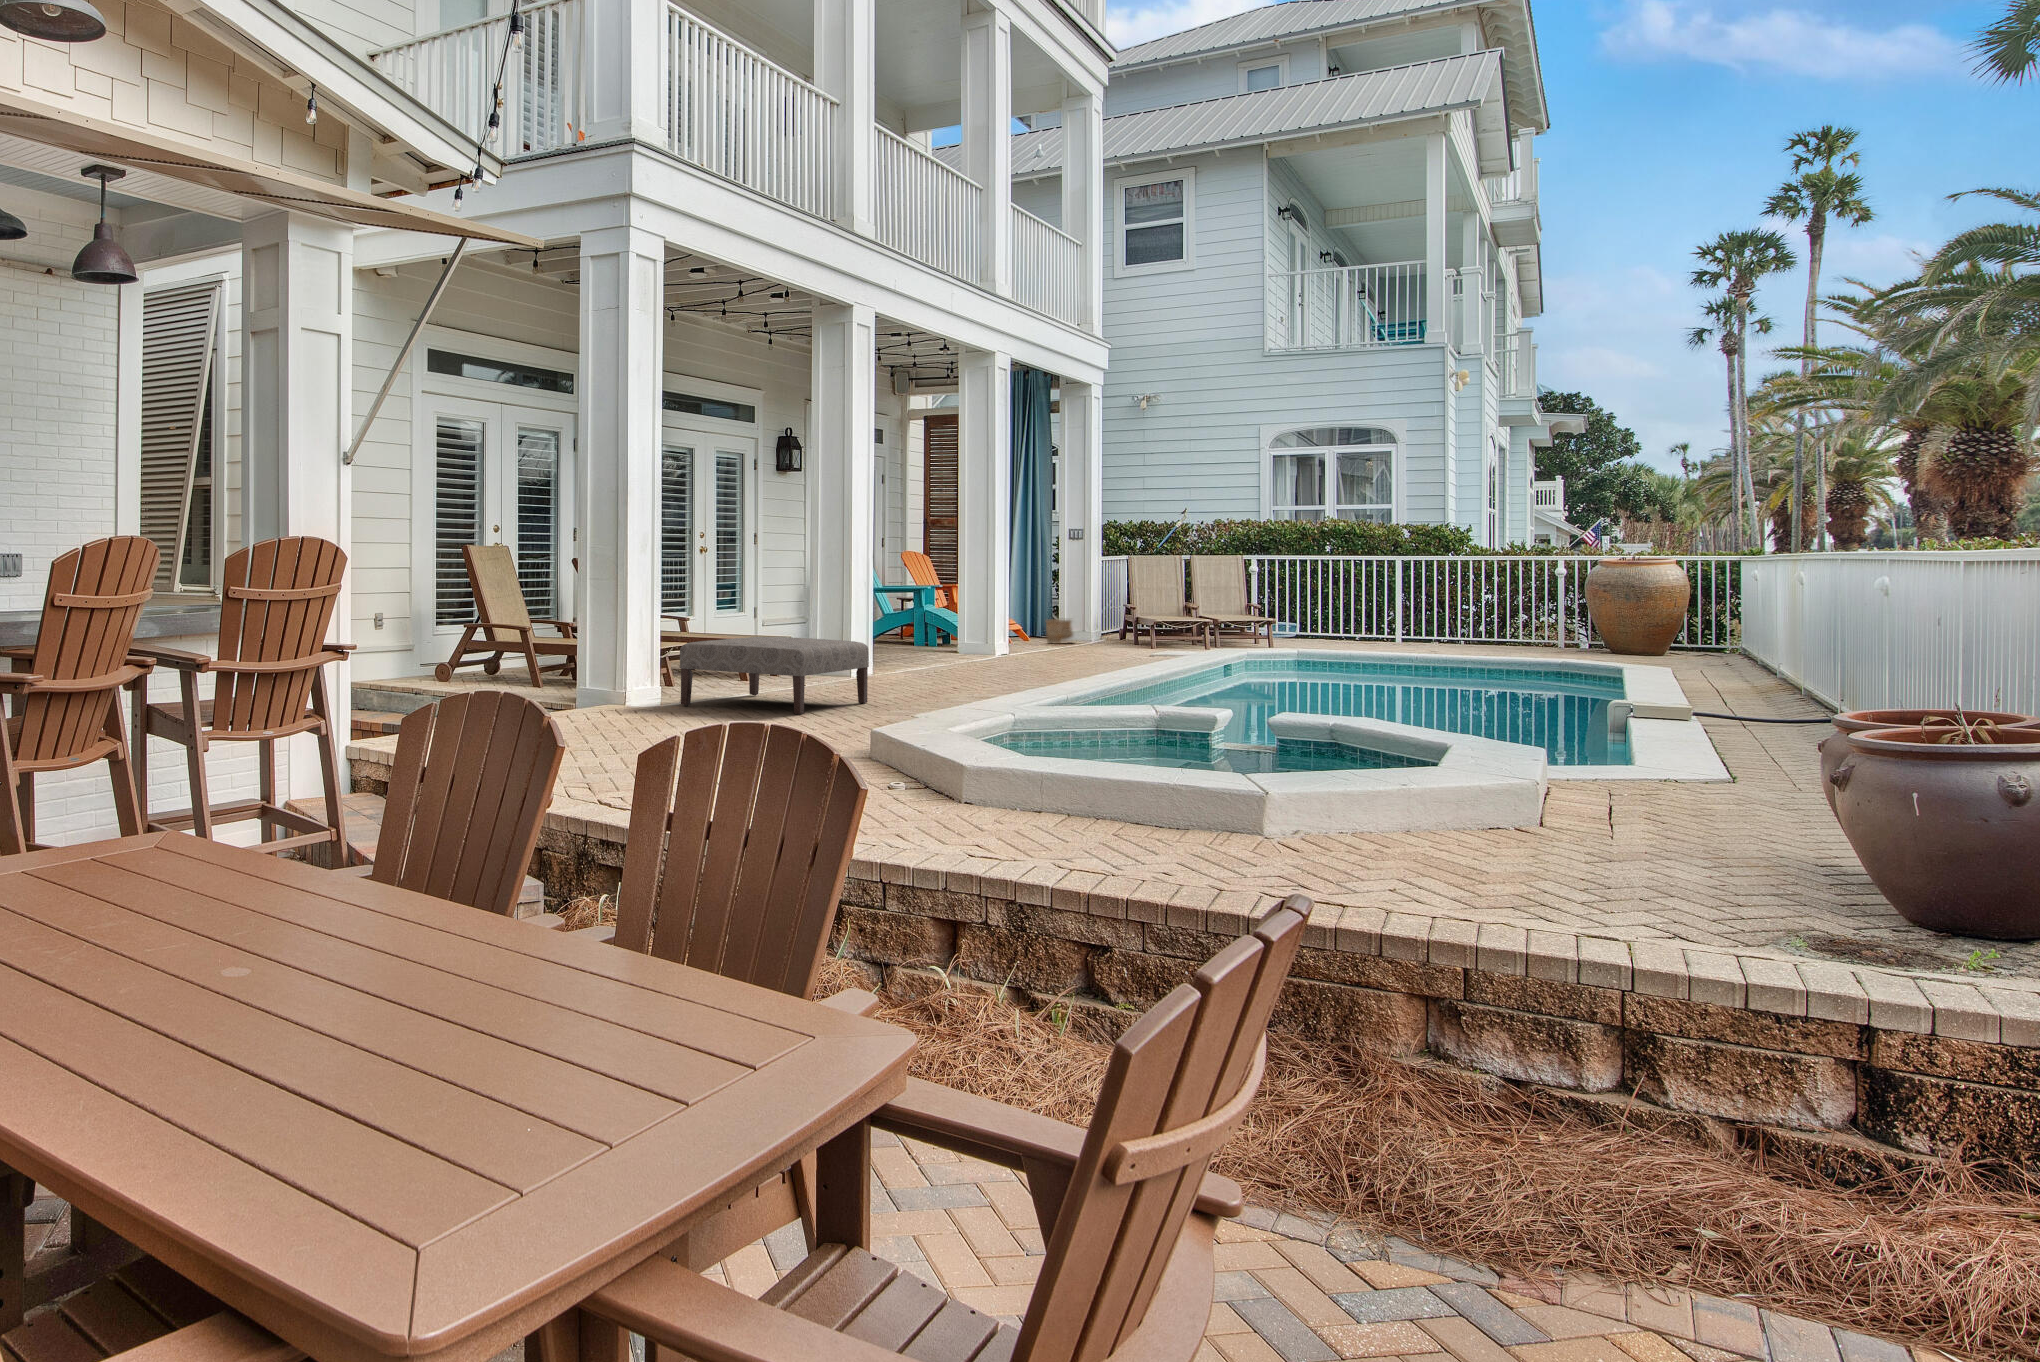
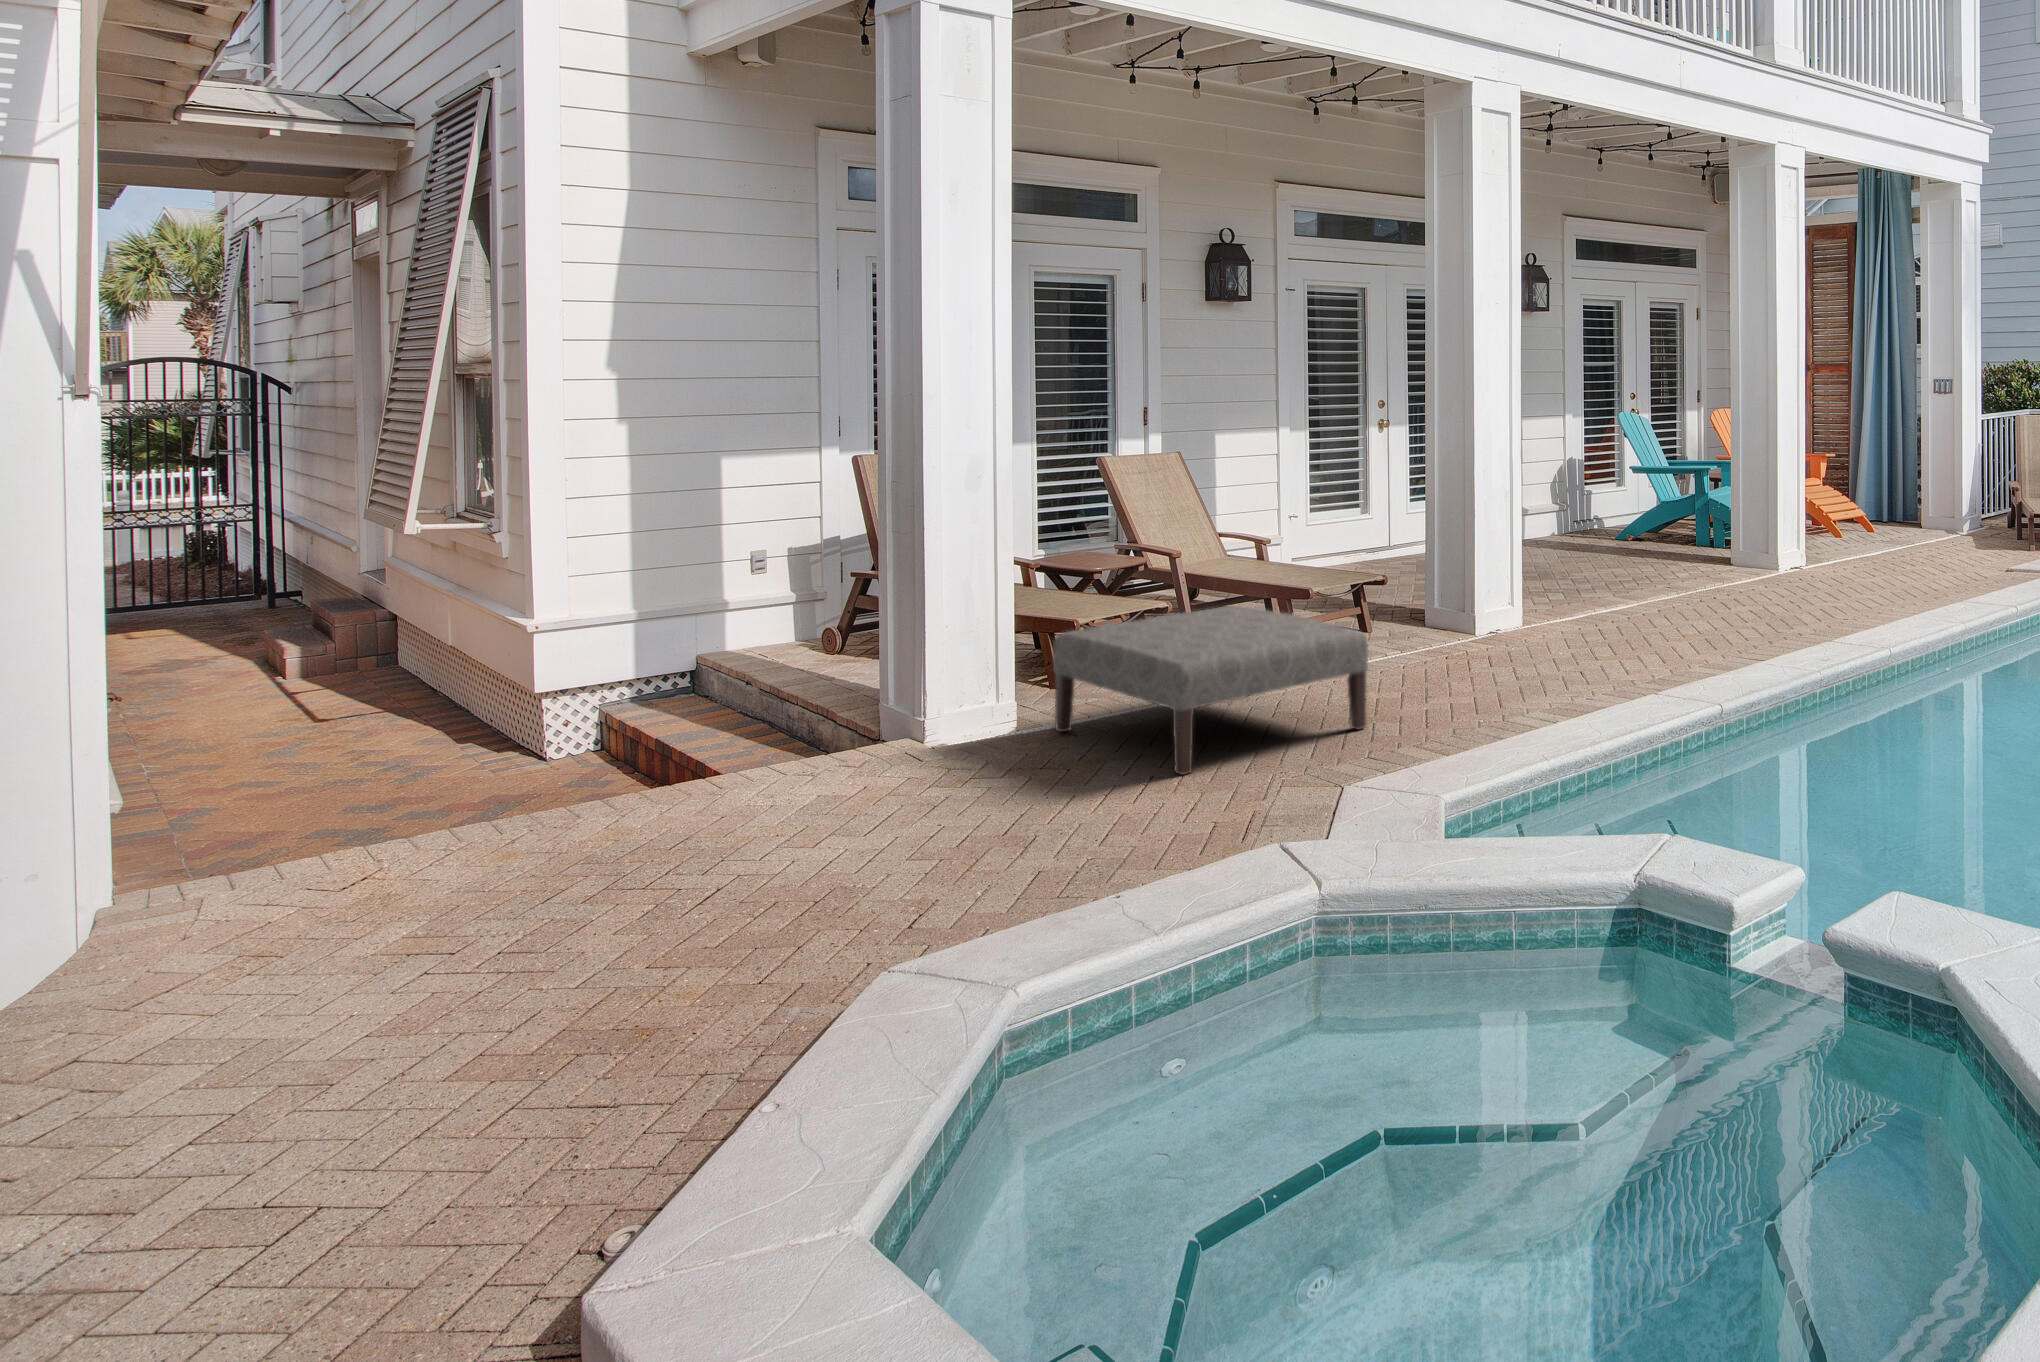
wooden bucket: present [1046,619,1073,644] -> none [1898,497,1942,532]

